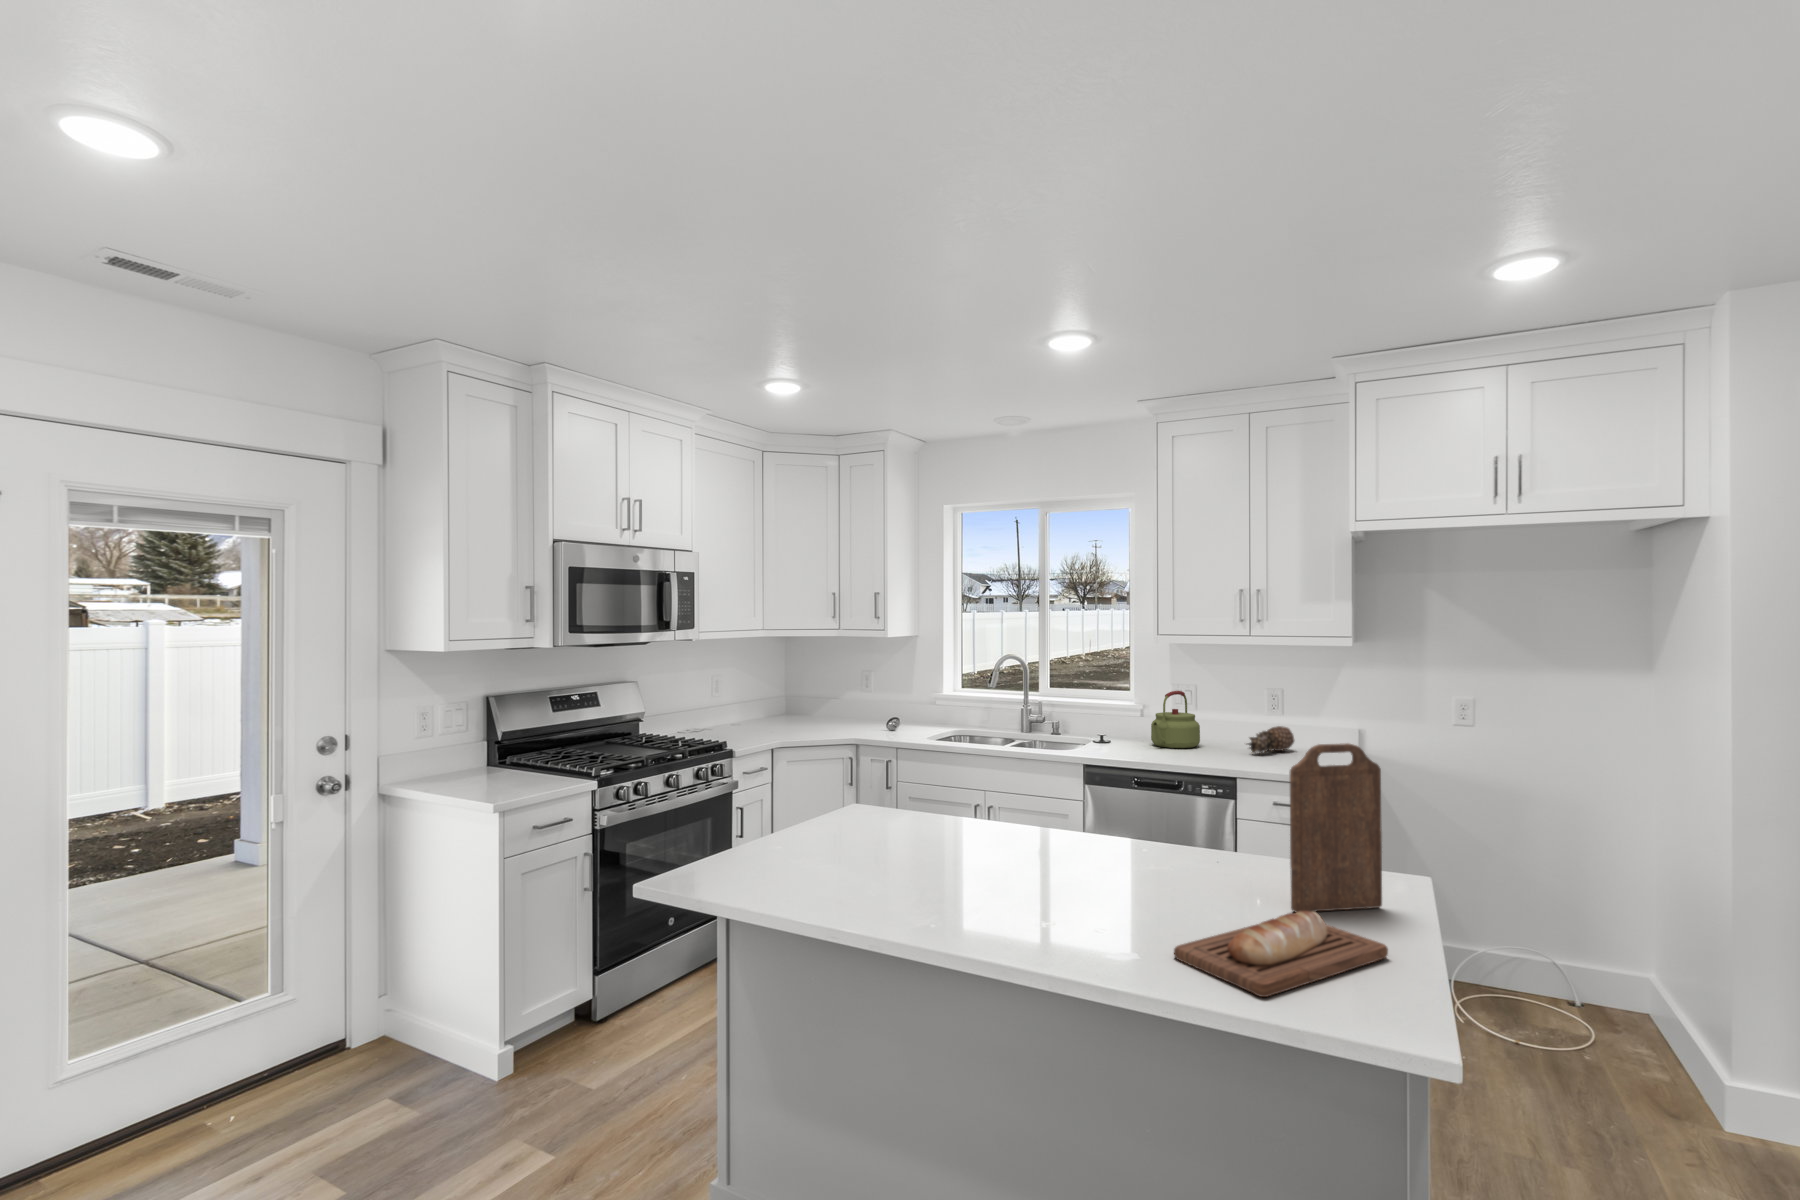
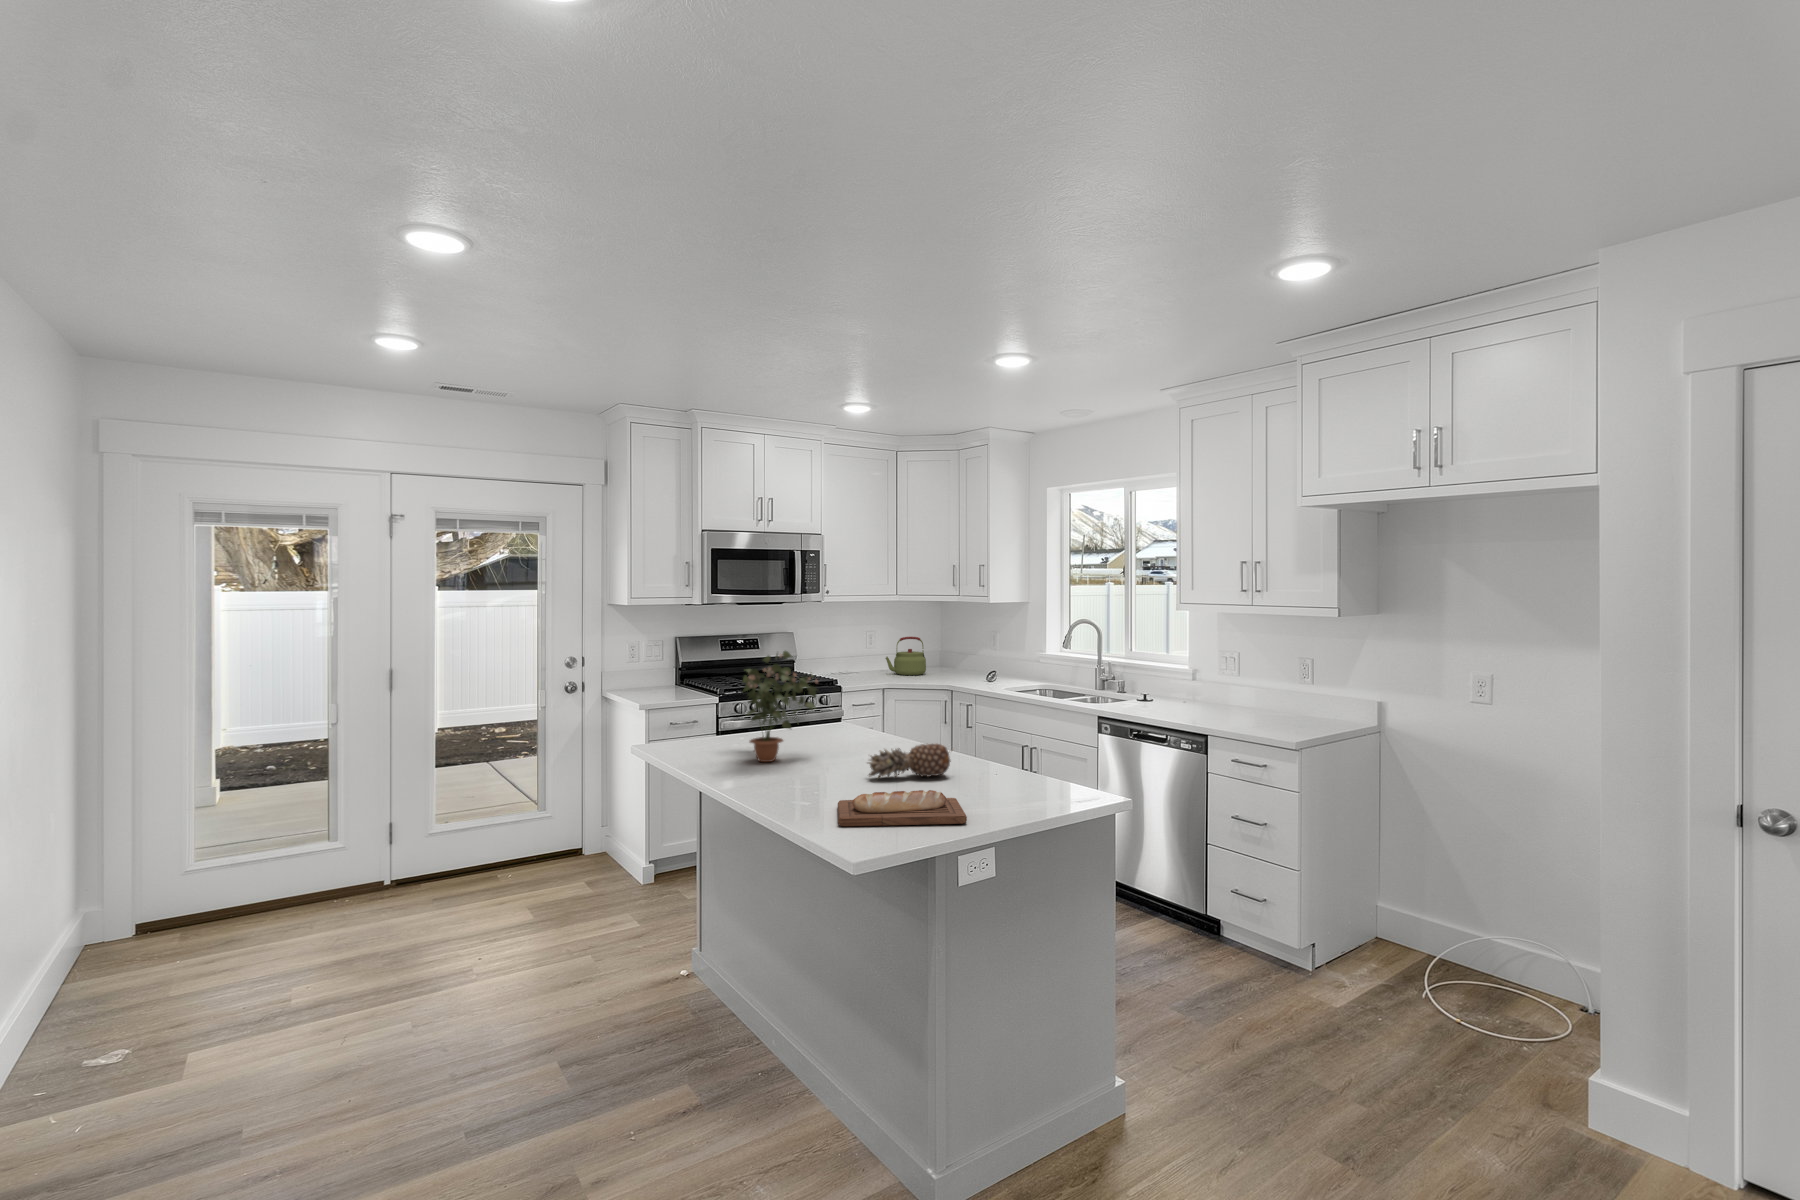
kettle: present [1151,691,1200,748] -> present [886,637,926,675]
potted plant: none [818,710,977,888] -> present [742,651,818,762]
fruit: present [1248,726,1294,754] -> present [868,744,951,778]
cutting board: present [1290,743,1382,912] -> none [973,684,1042,805]

